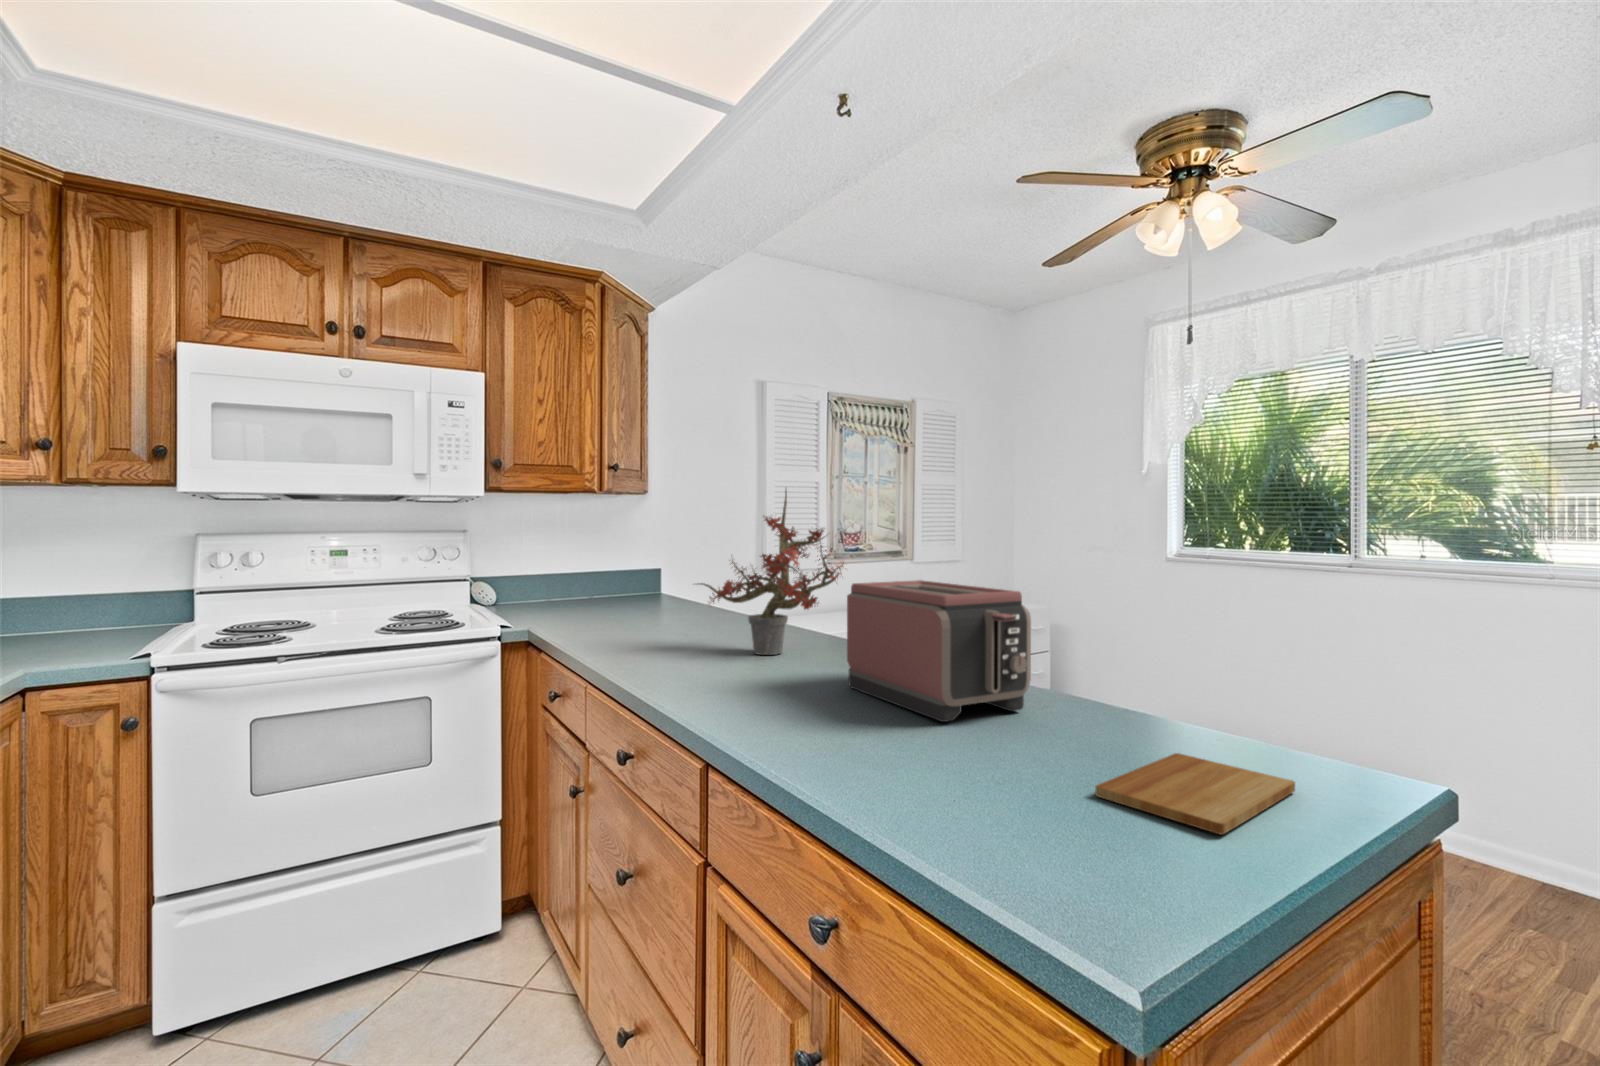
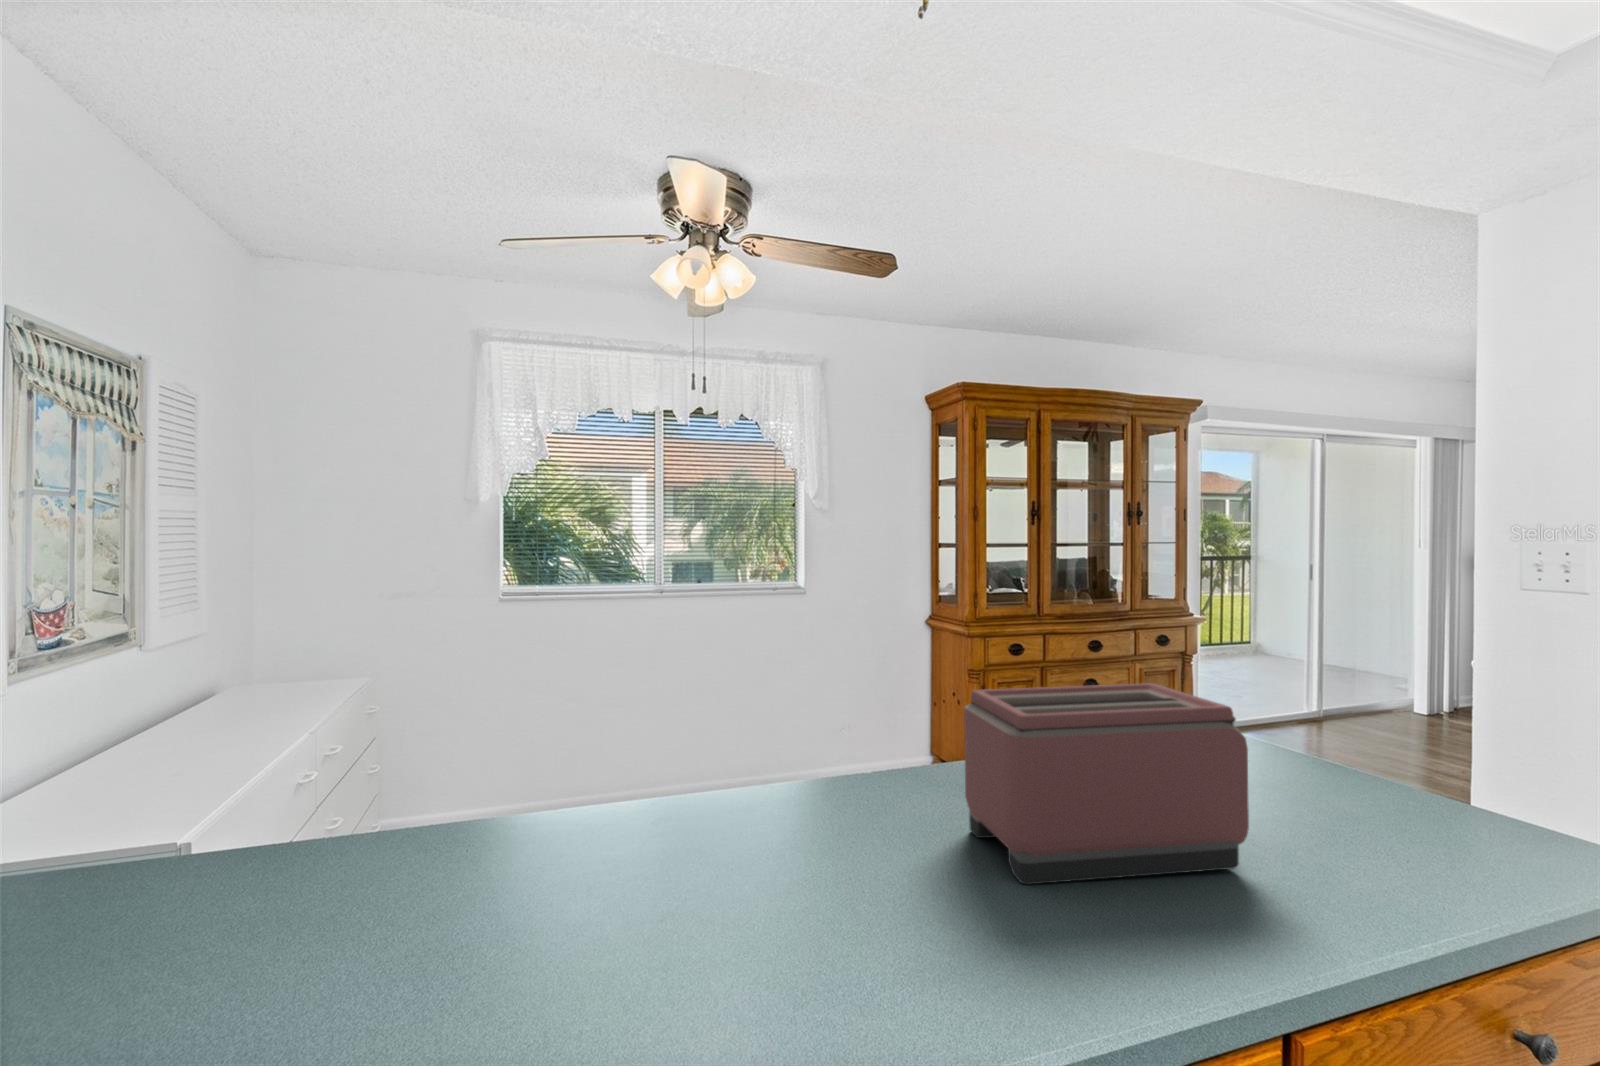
potted plant: present [699,490,844,655] -> none [597,551,839,913]
cutting board: present [1096,753,1295,834] -> none [1319,795,1545,867]

